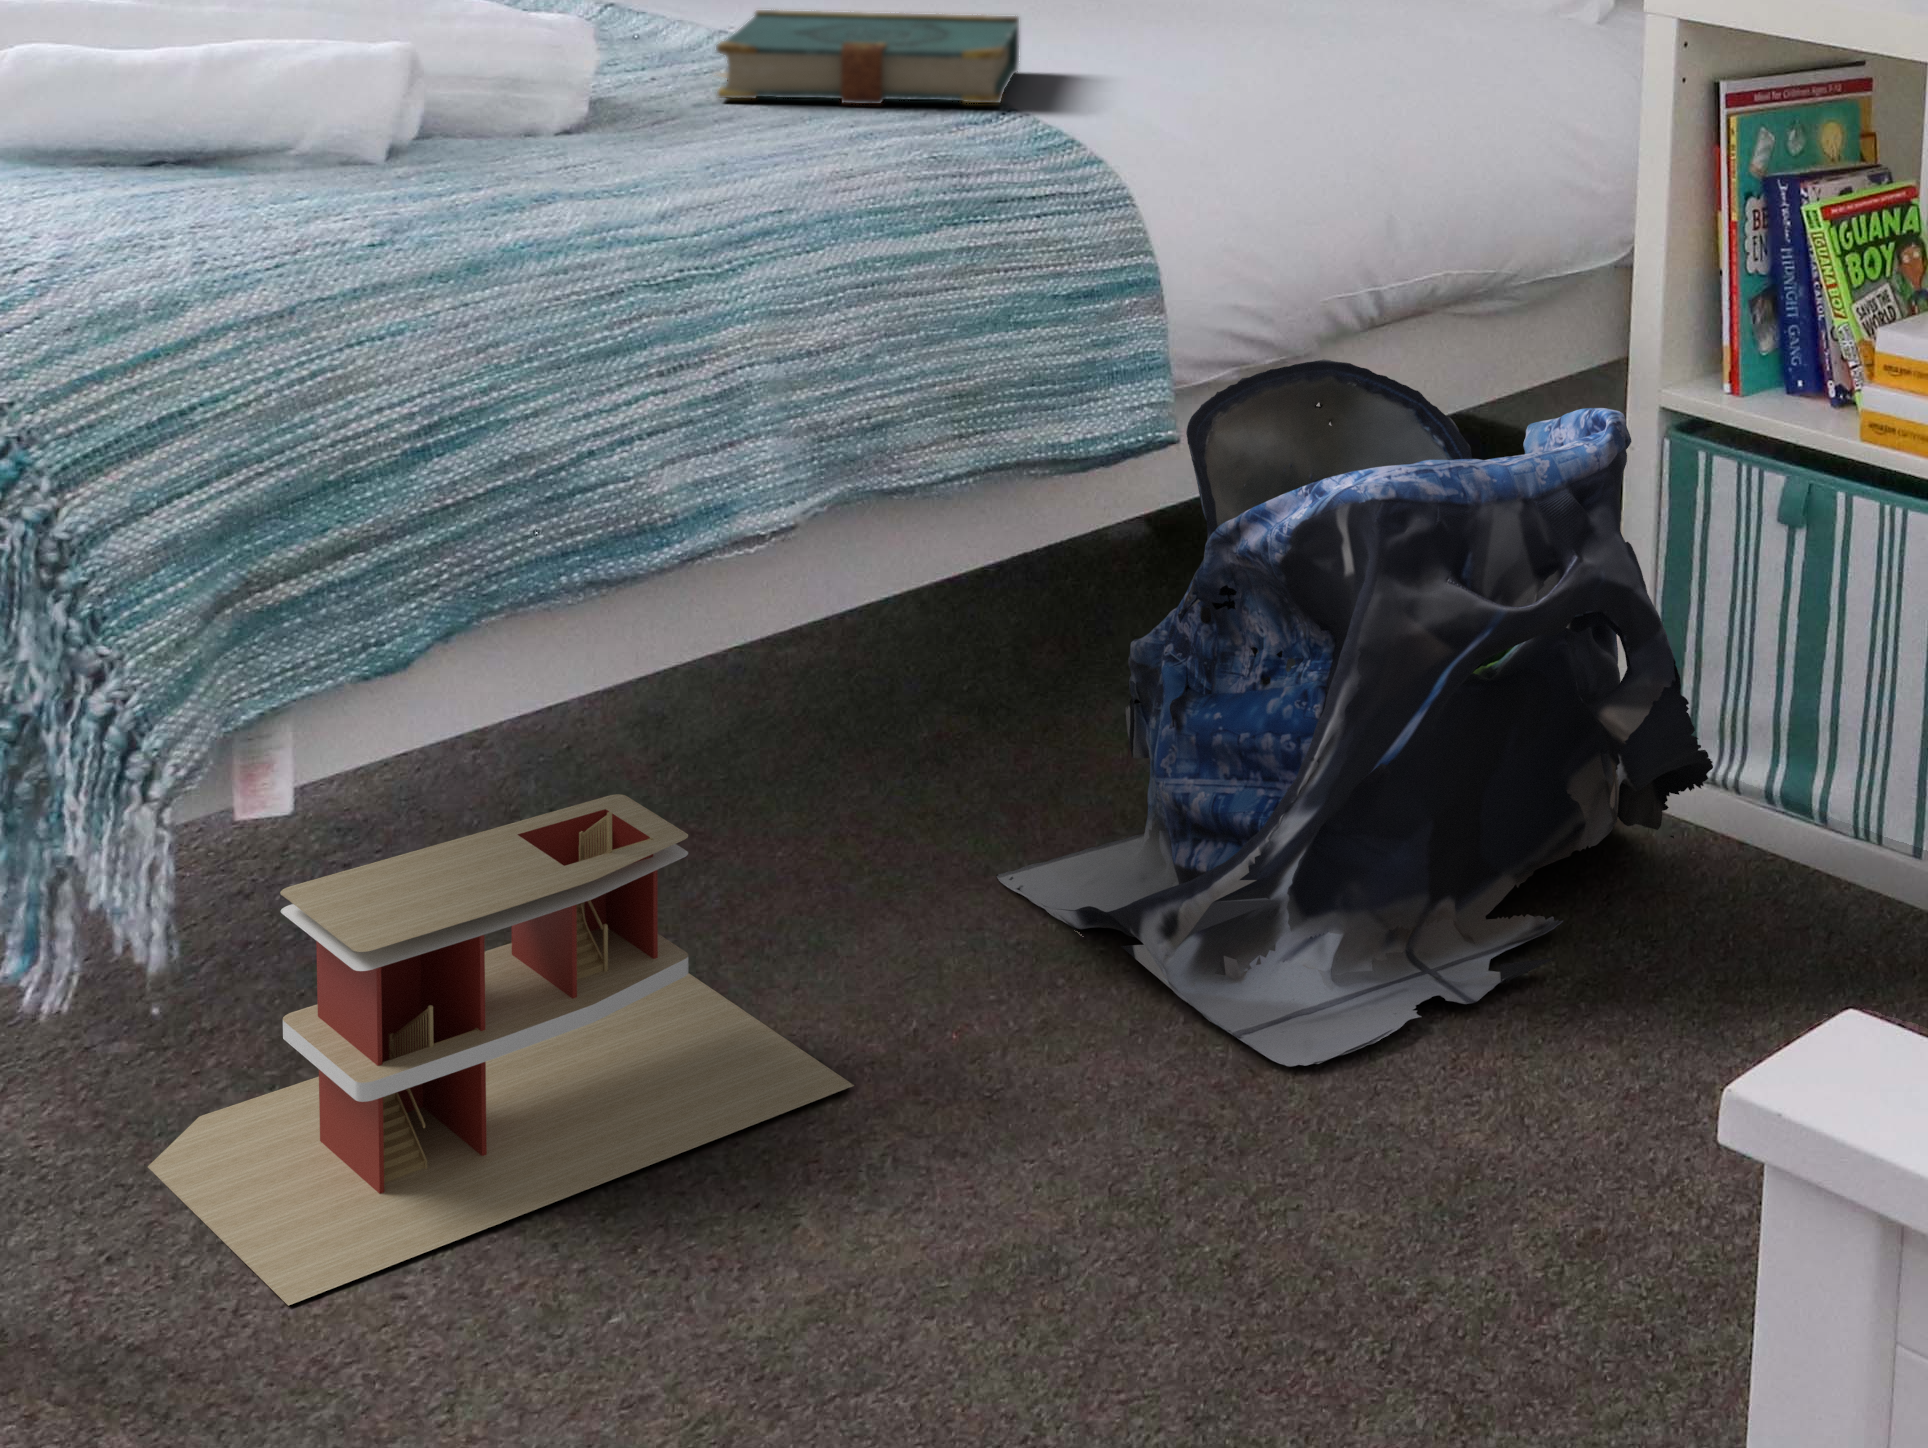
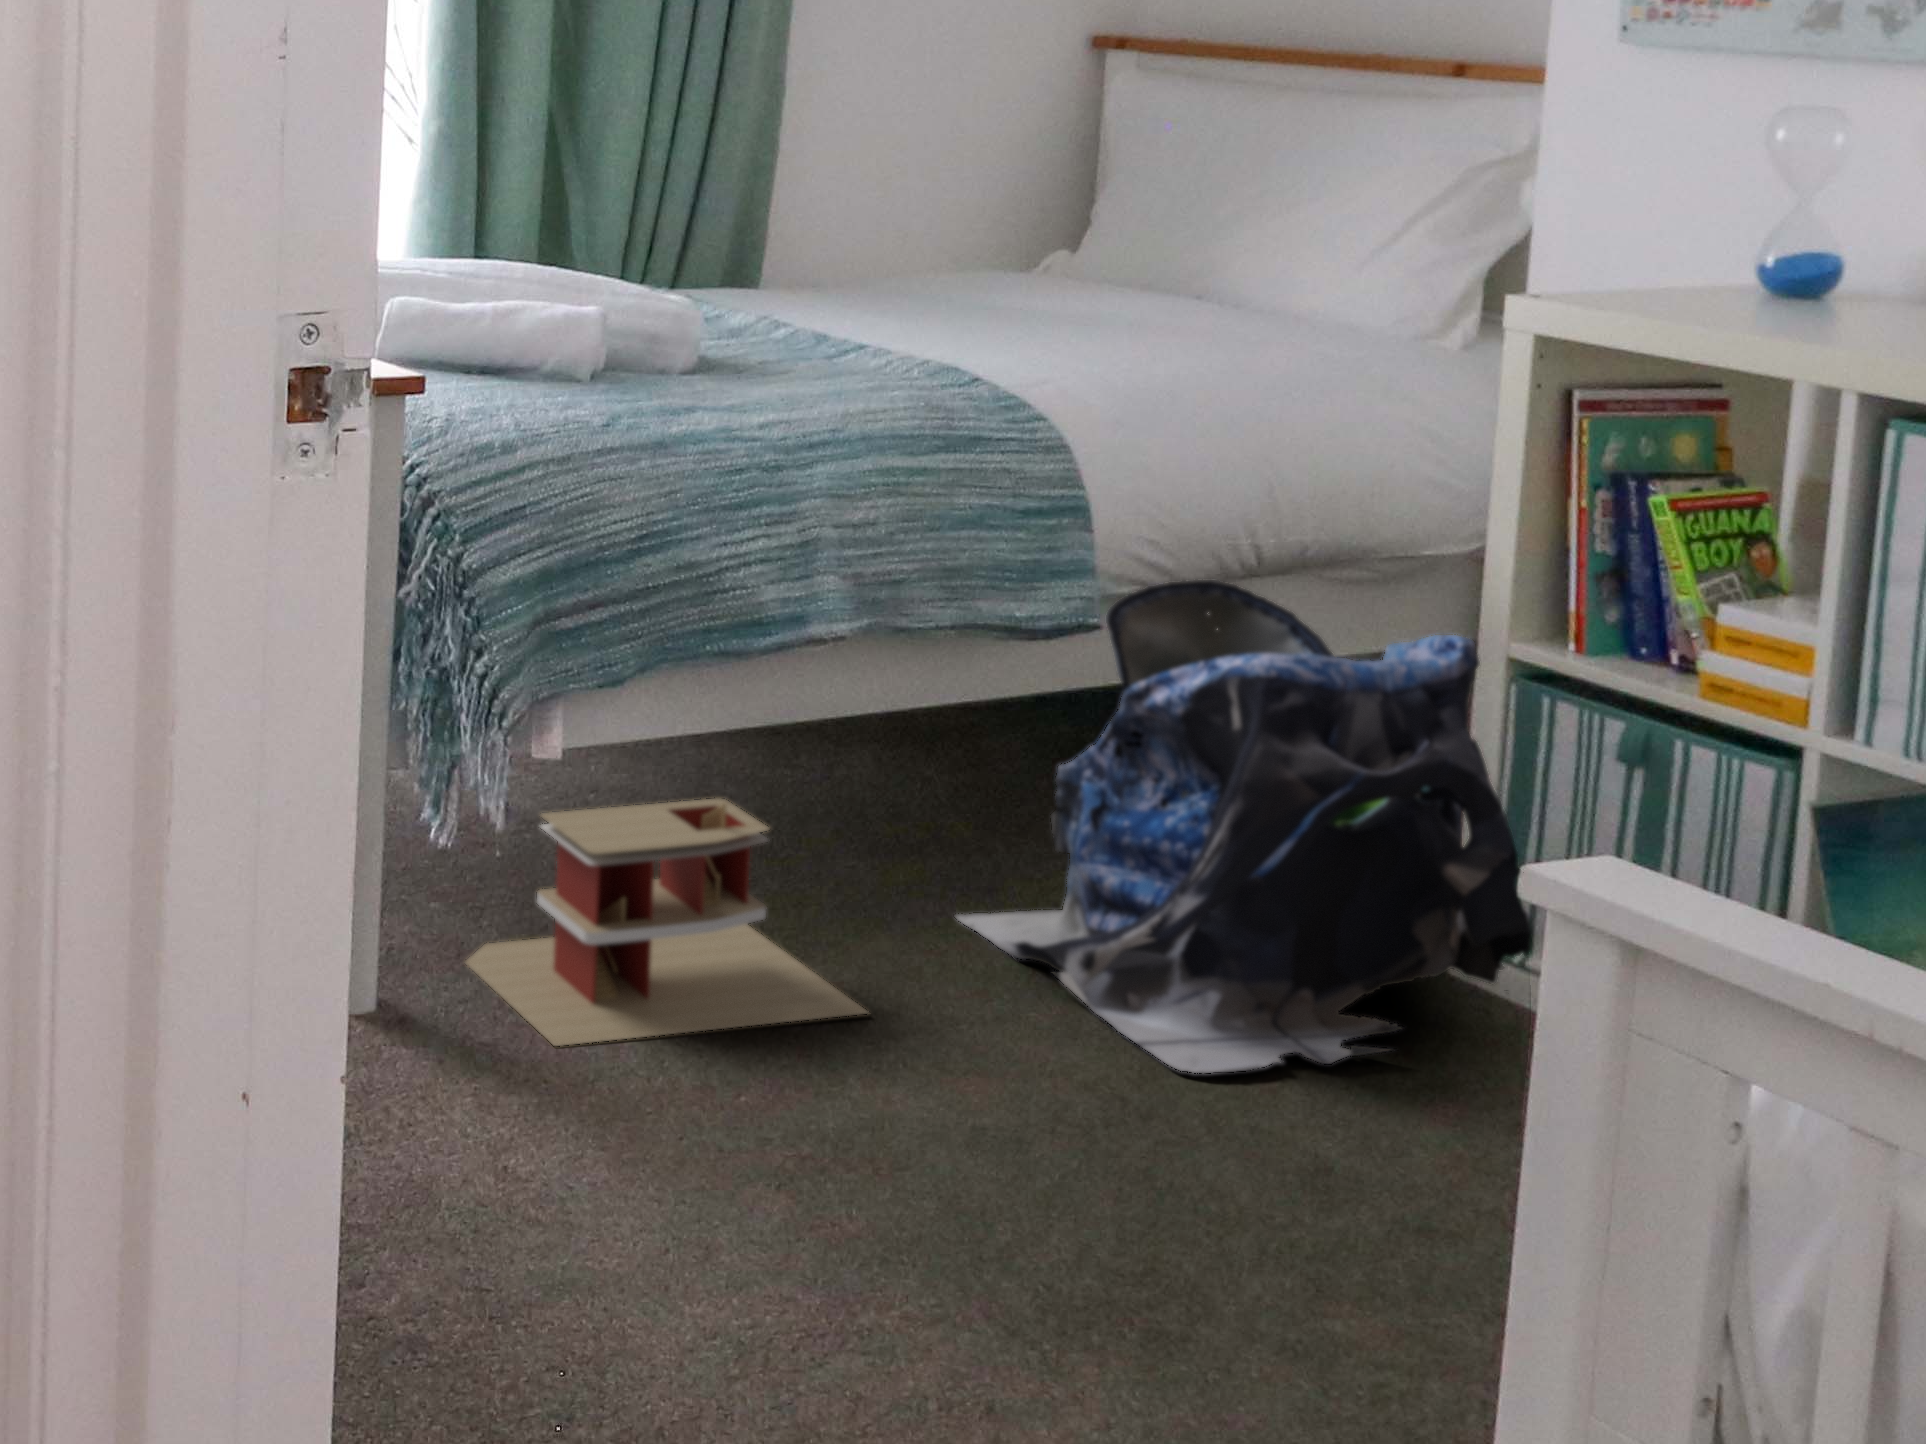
book: present [716,10,1019,104] -> none [767,301,978,373]

